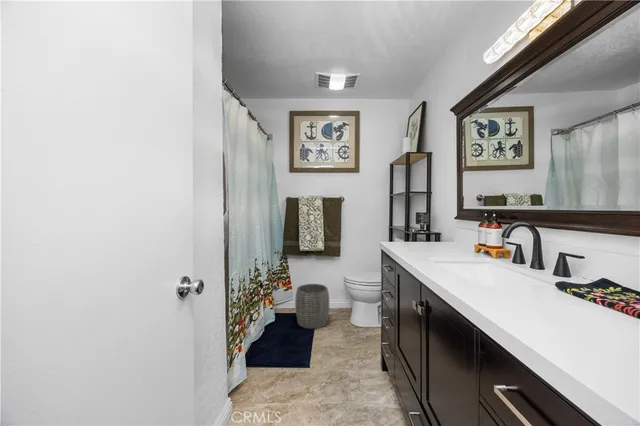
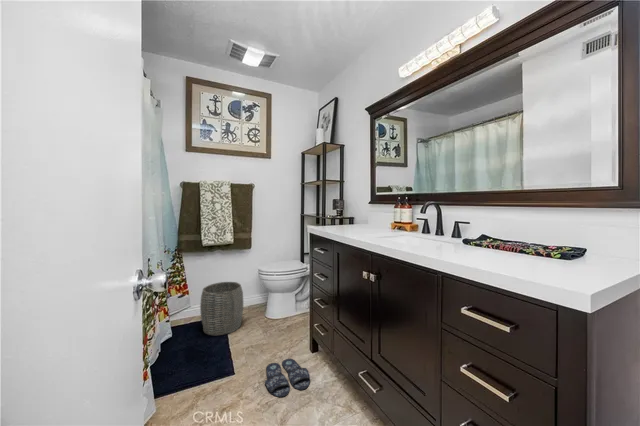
slippers: none [330,361,369,391] -> present [265,359,310,397]

